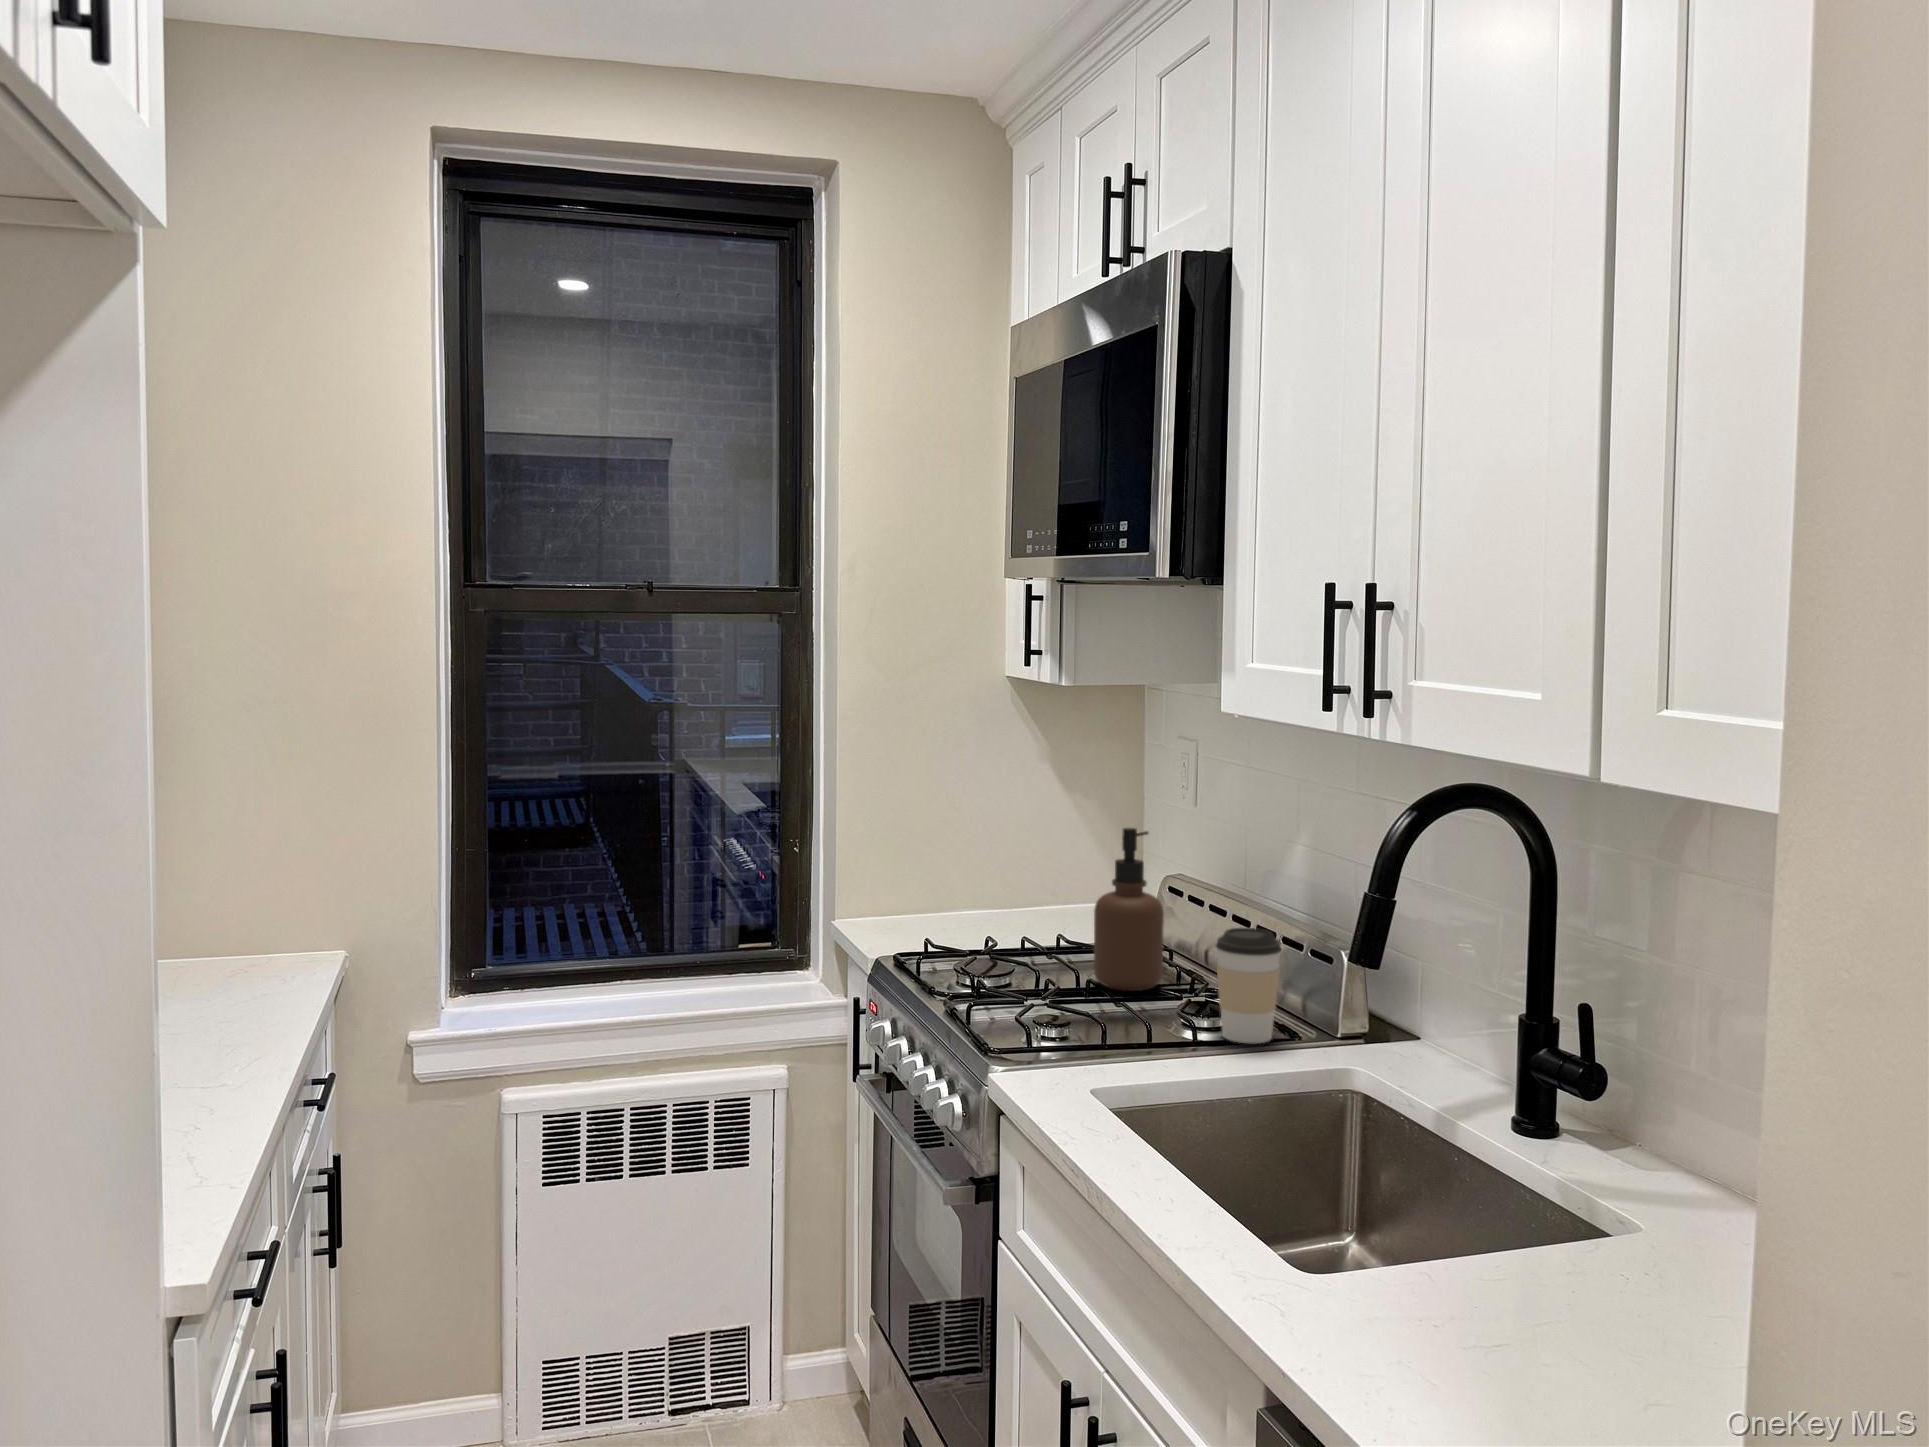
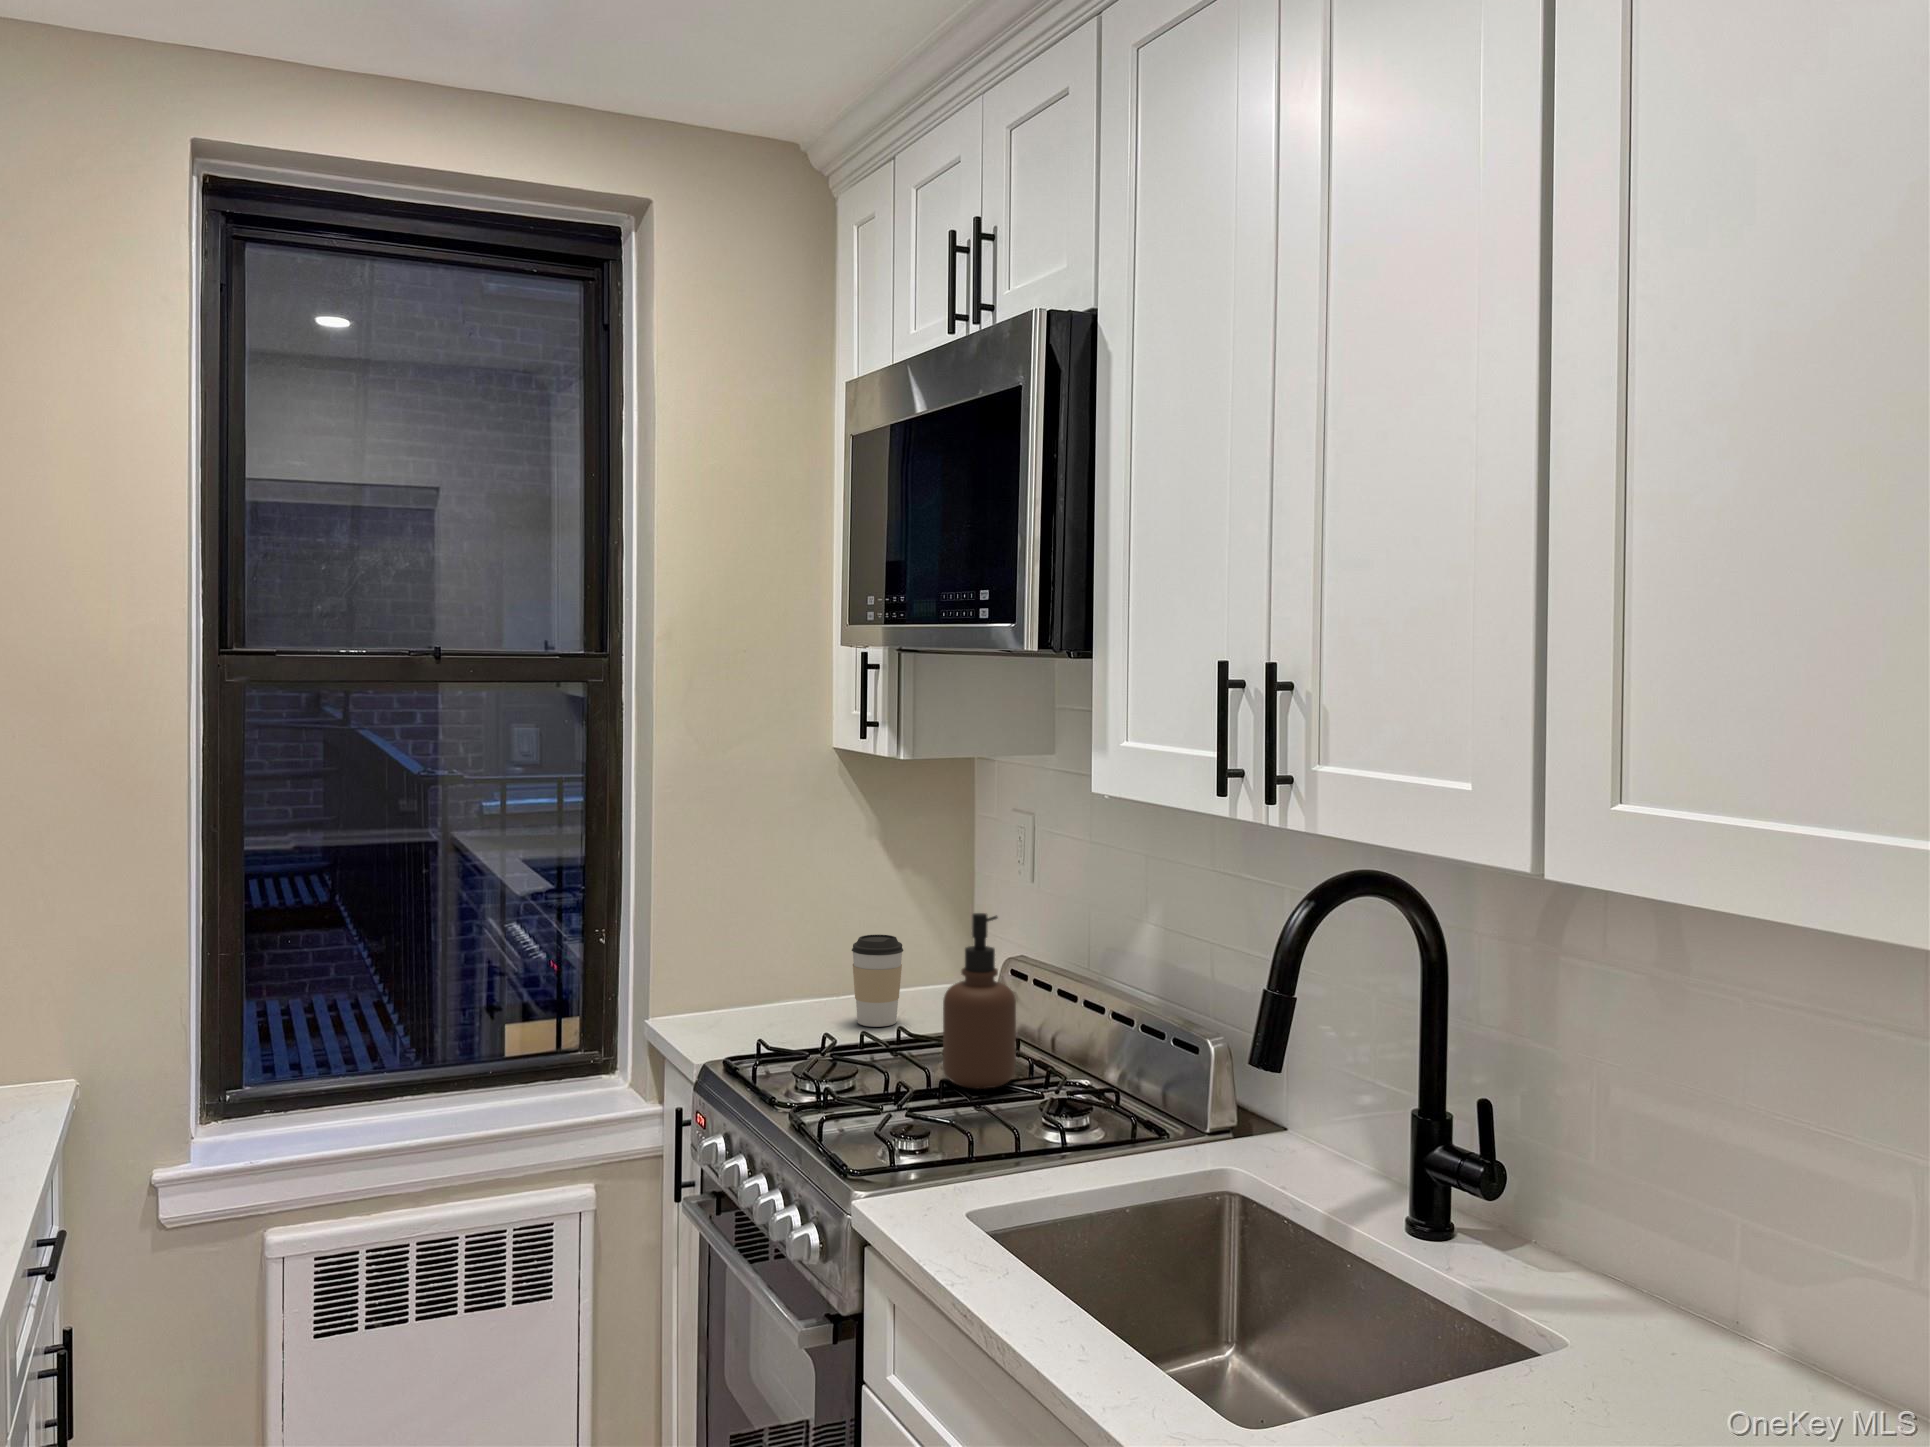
coffee cup: present [1216,928,1282,1044] -> present [852,935,903,1027]

